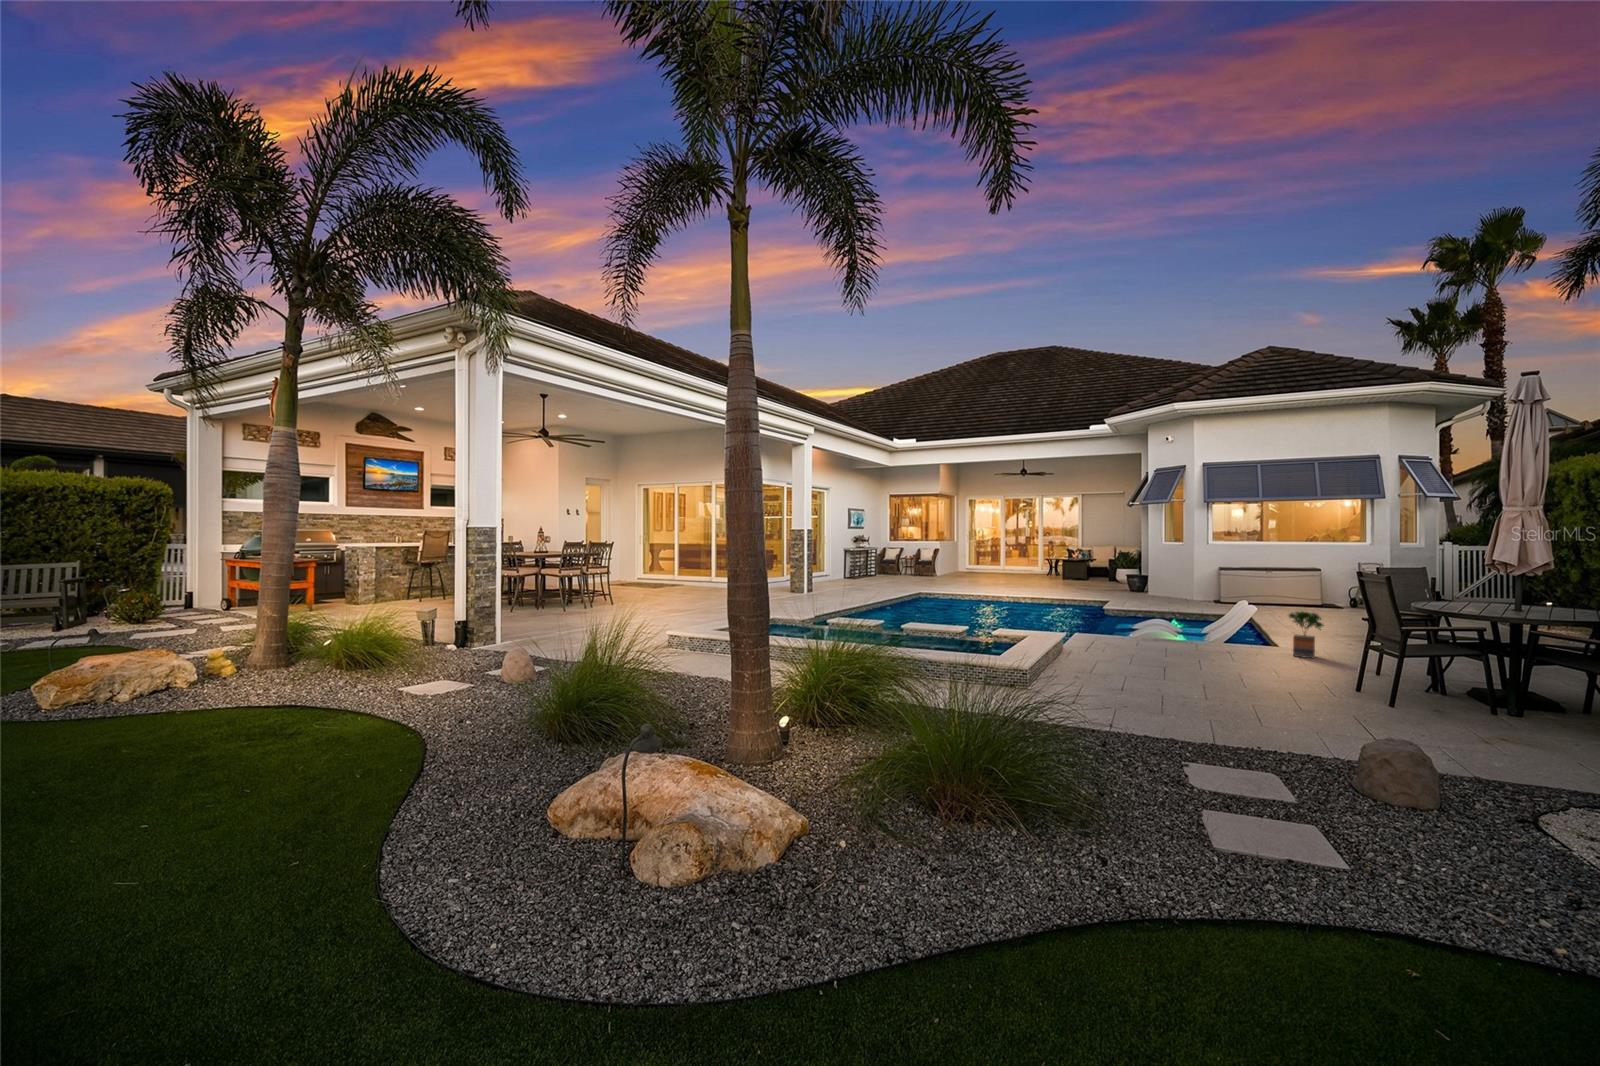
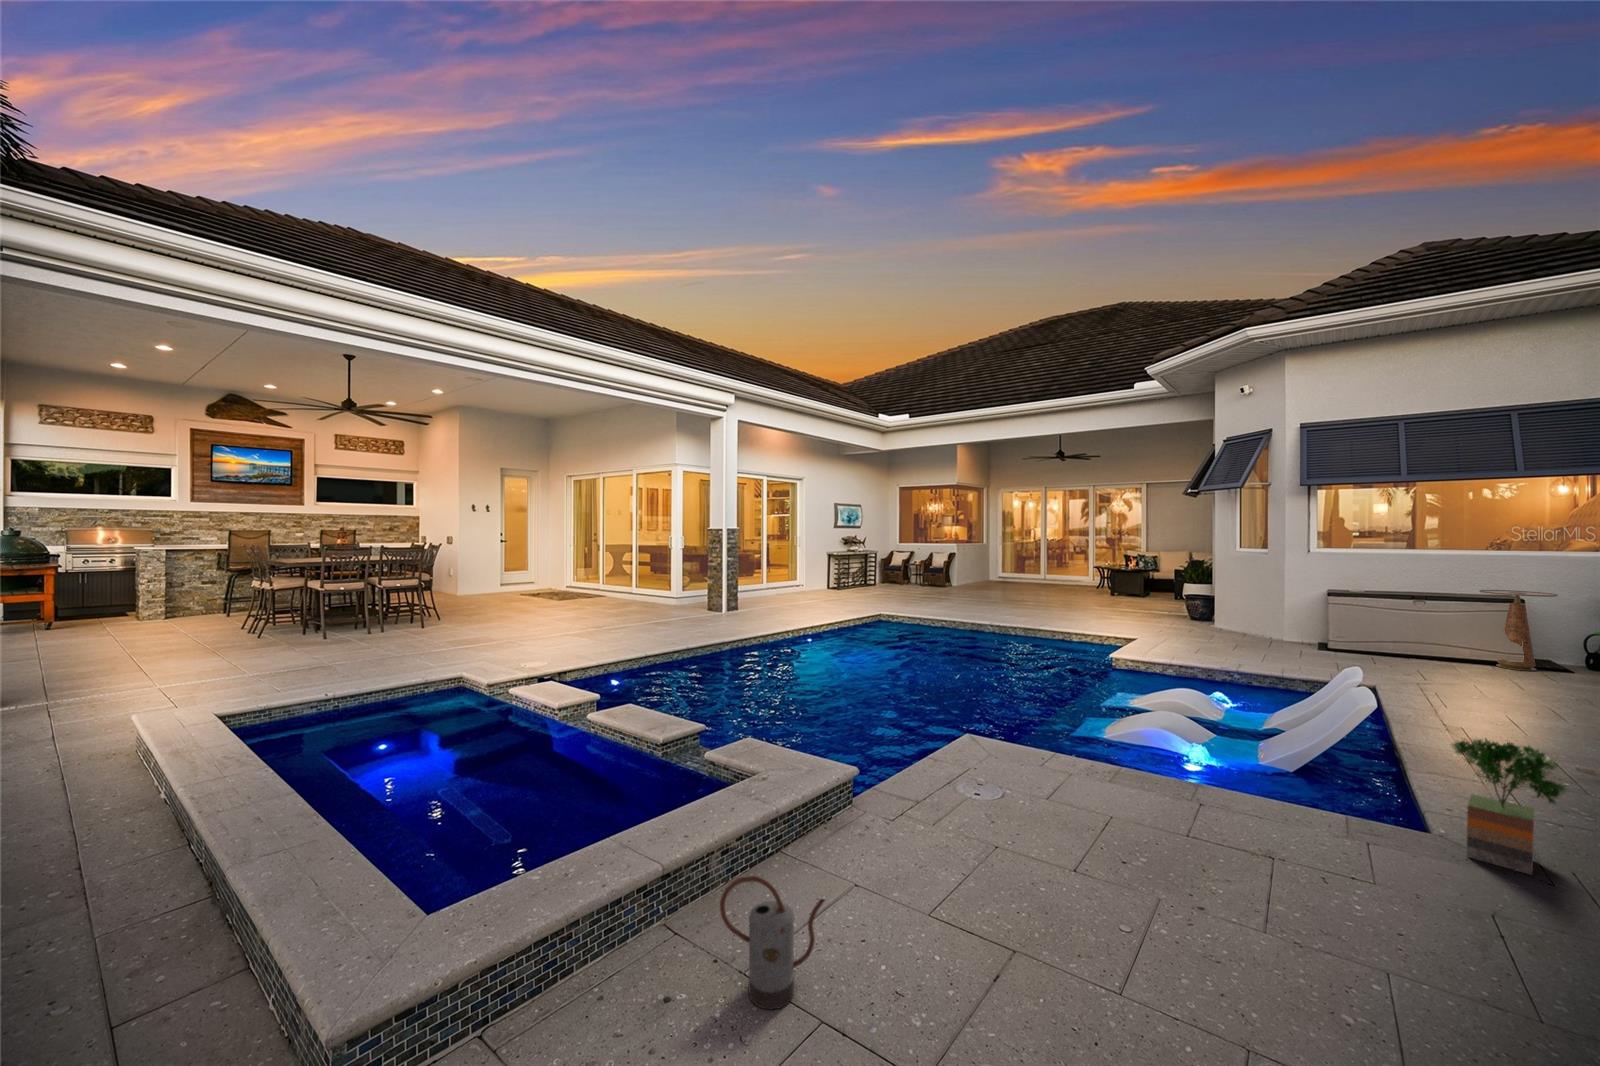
side table: none [1299,565,1336,610] -> present [1480,590,1558,671]
watering can: none [1082,645,1114,685] -> present [720,876,825,1010]

